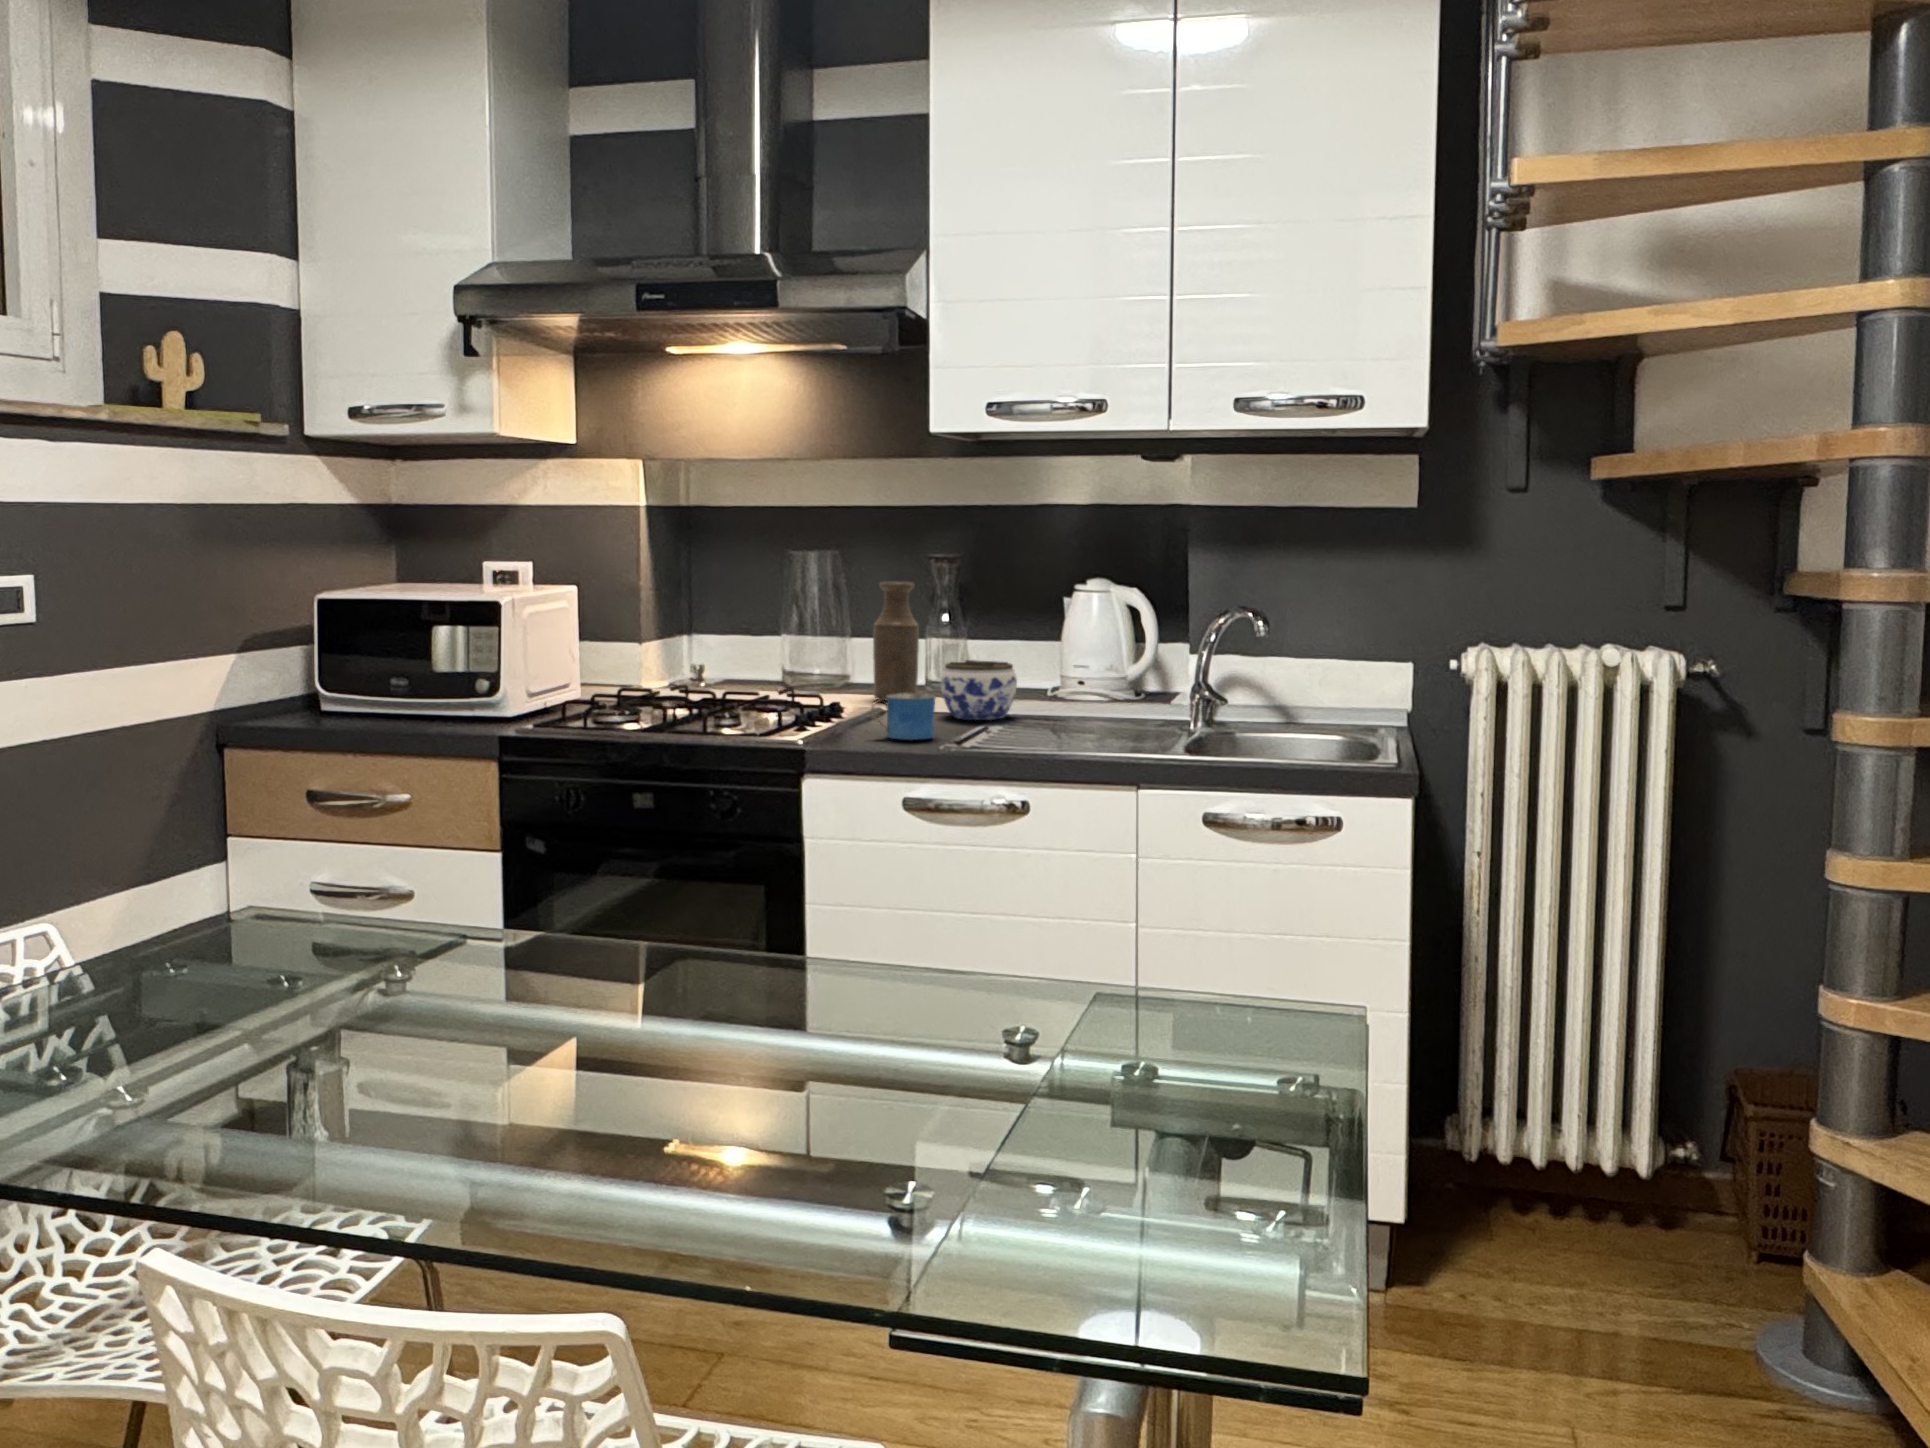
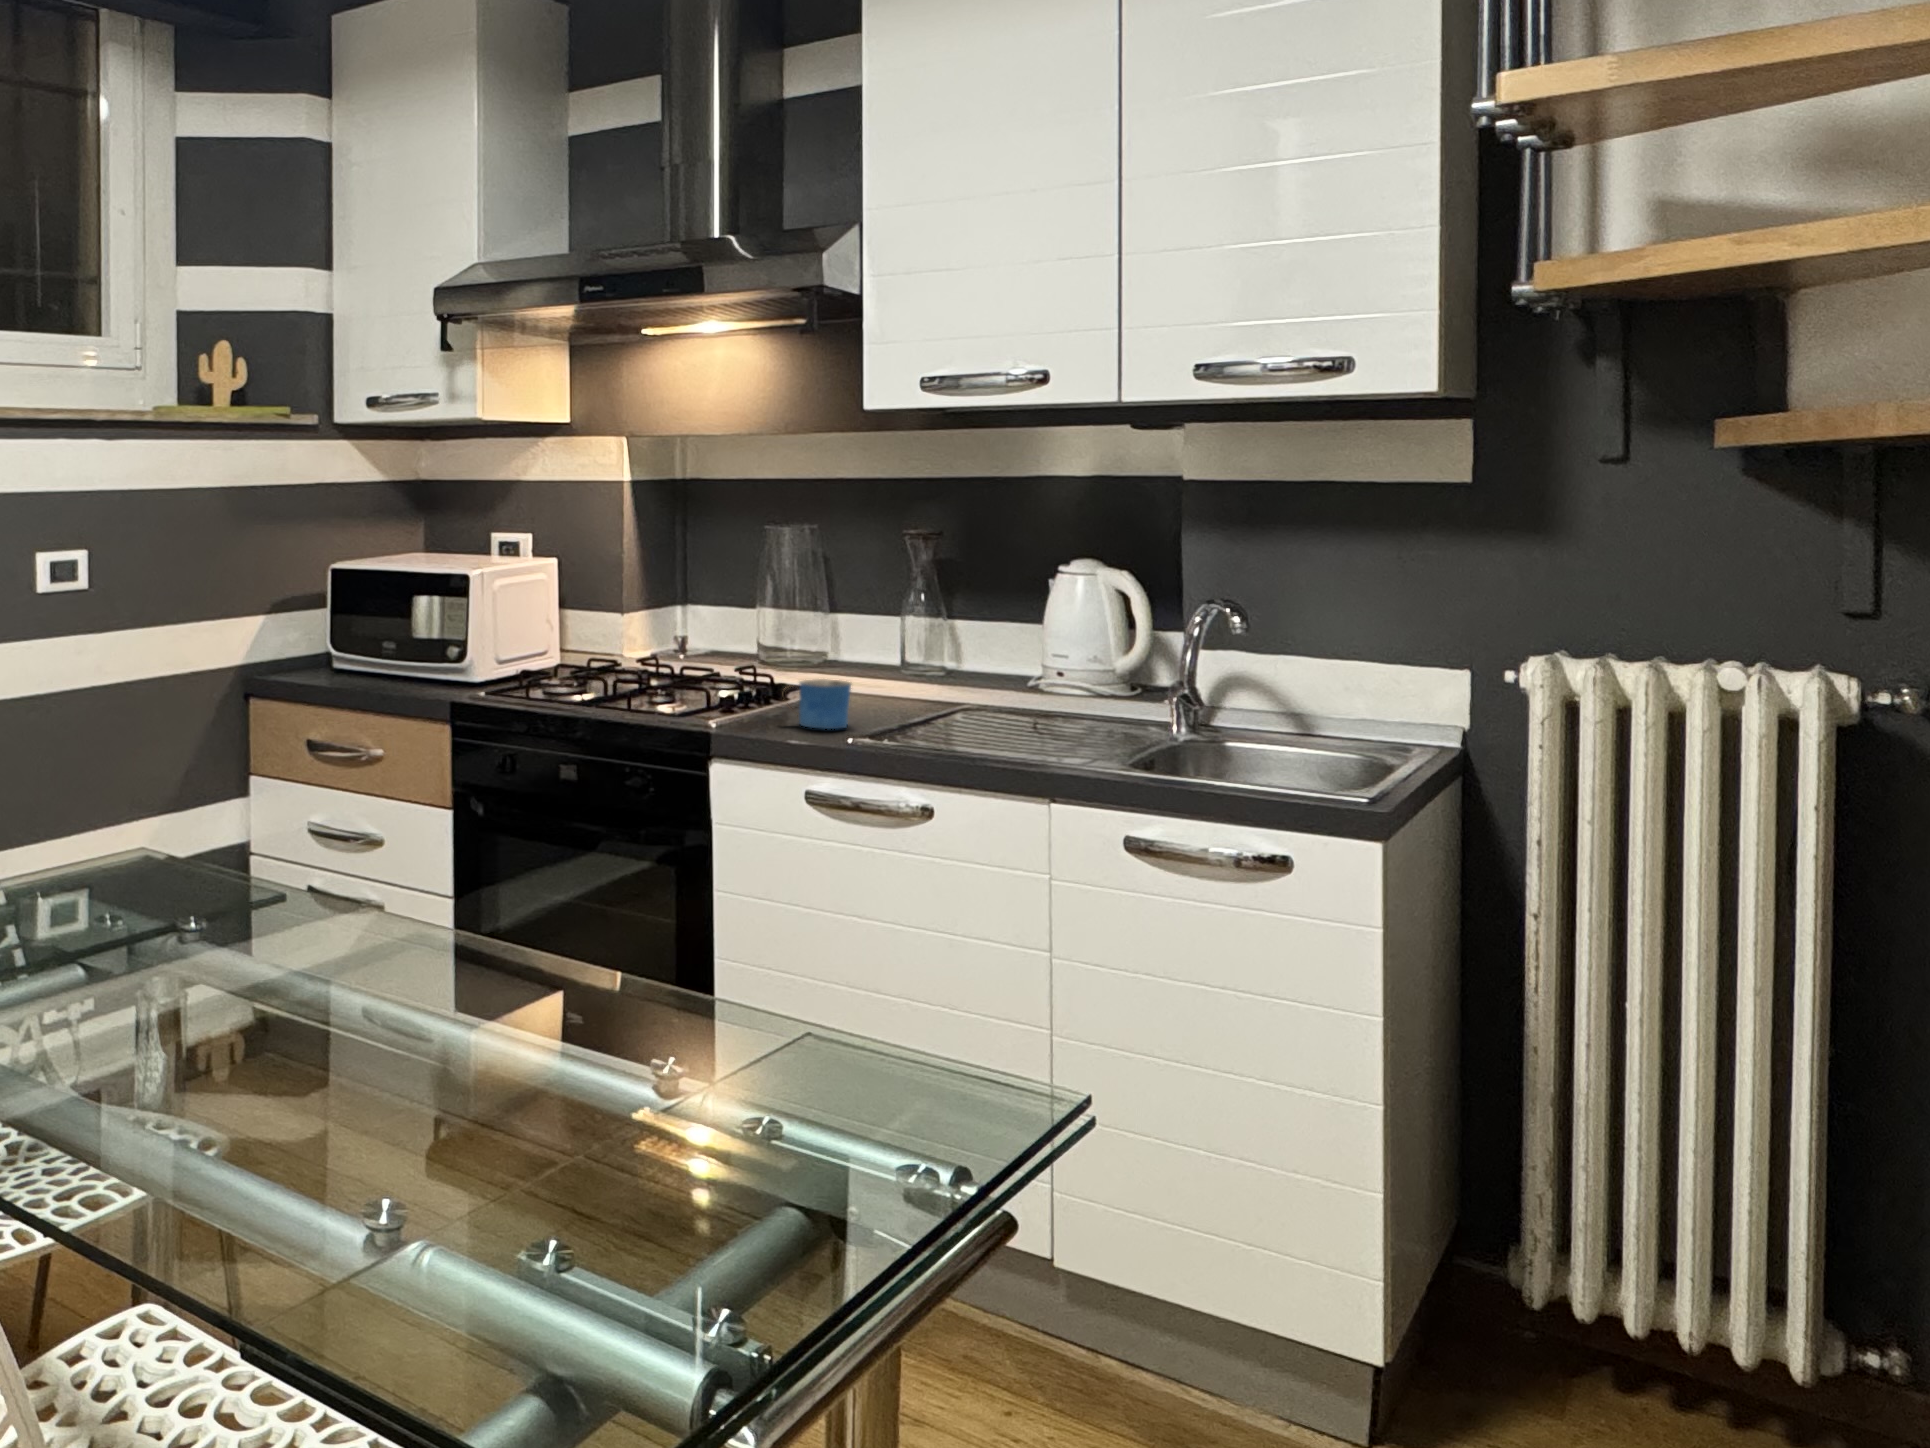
bottle: present [873,581,919,701] -> none [828,557,877,683]
jar: present [941,660,1017,720] -> none [881,644,965,709]

